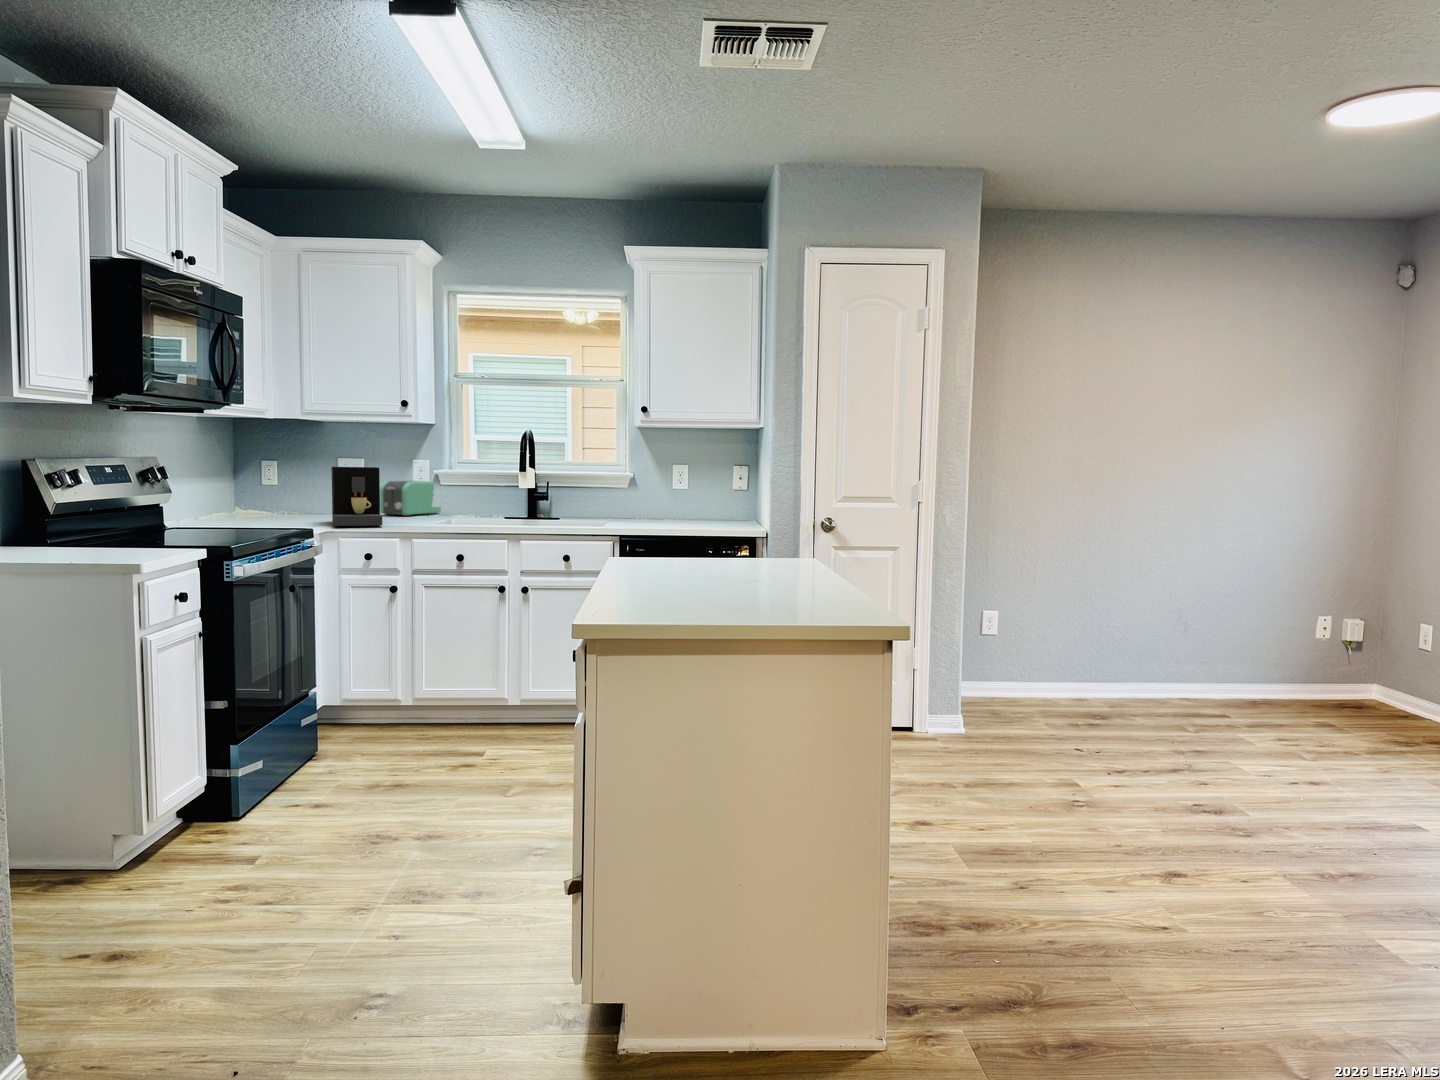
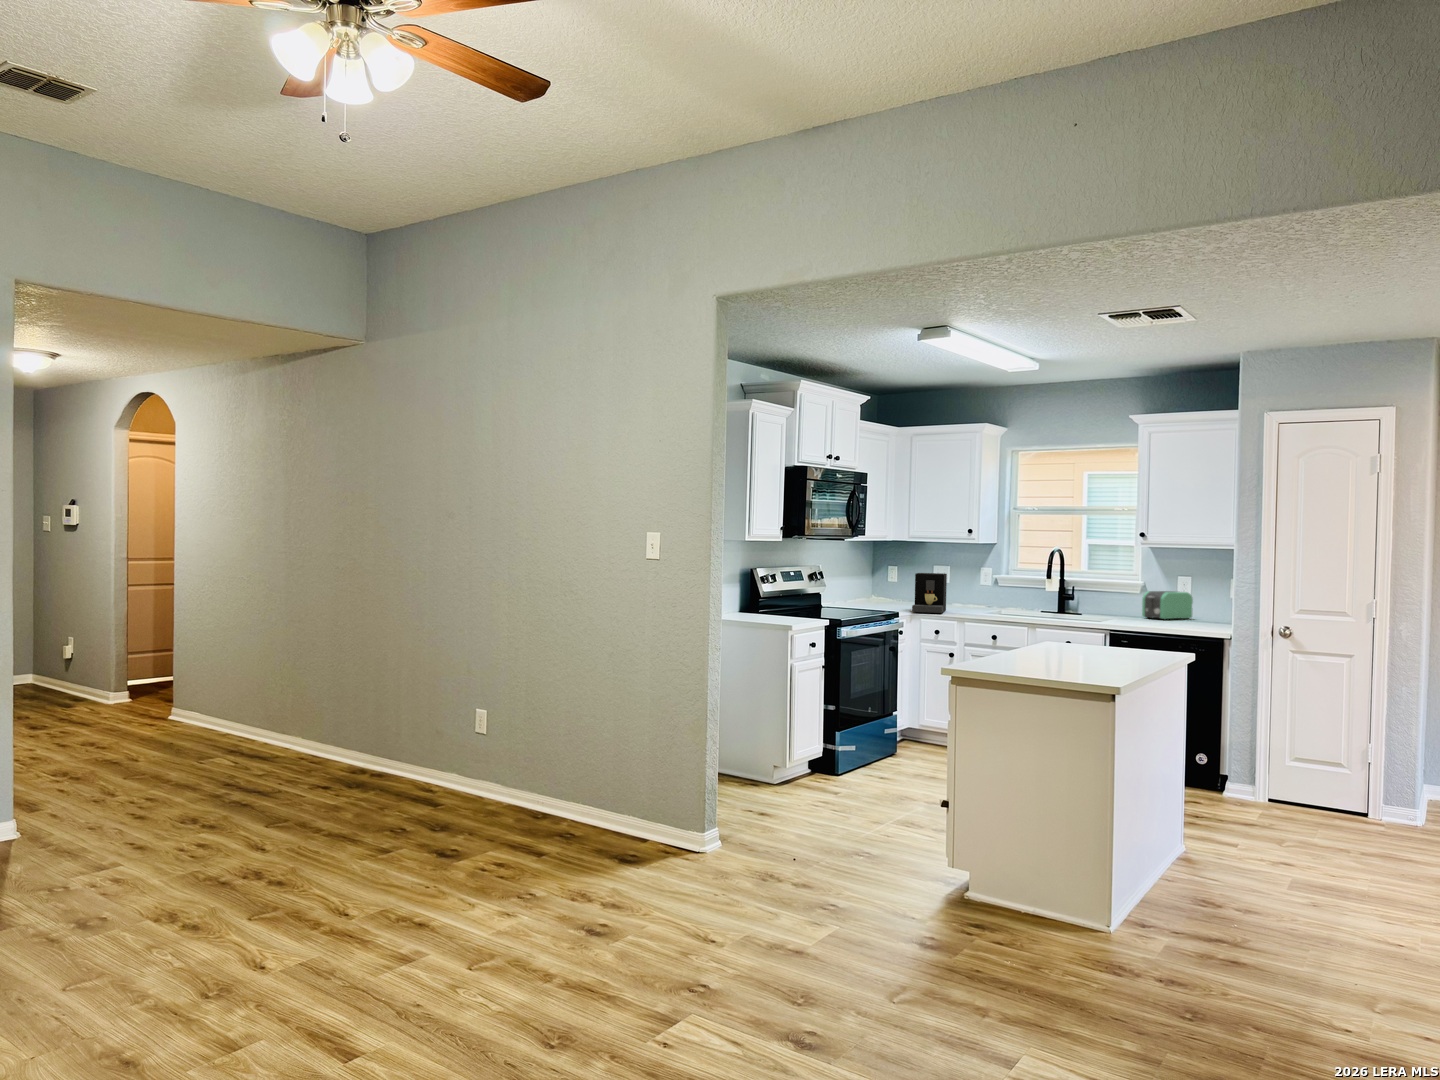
toaster: present [380,481,441,516] -> present [1142,591,1193,620]

